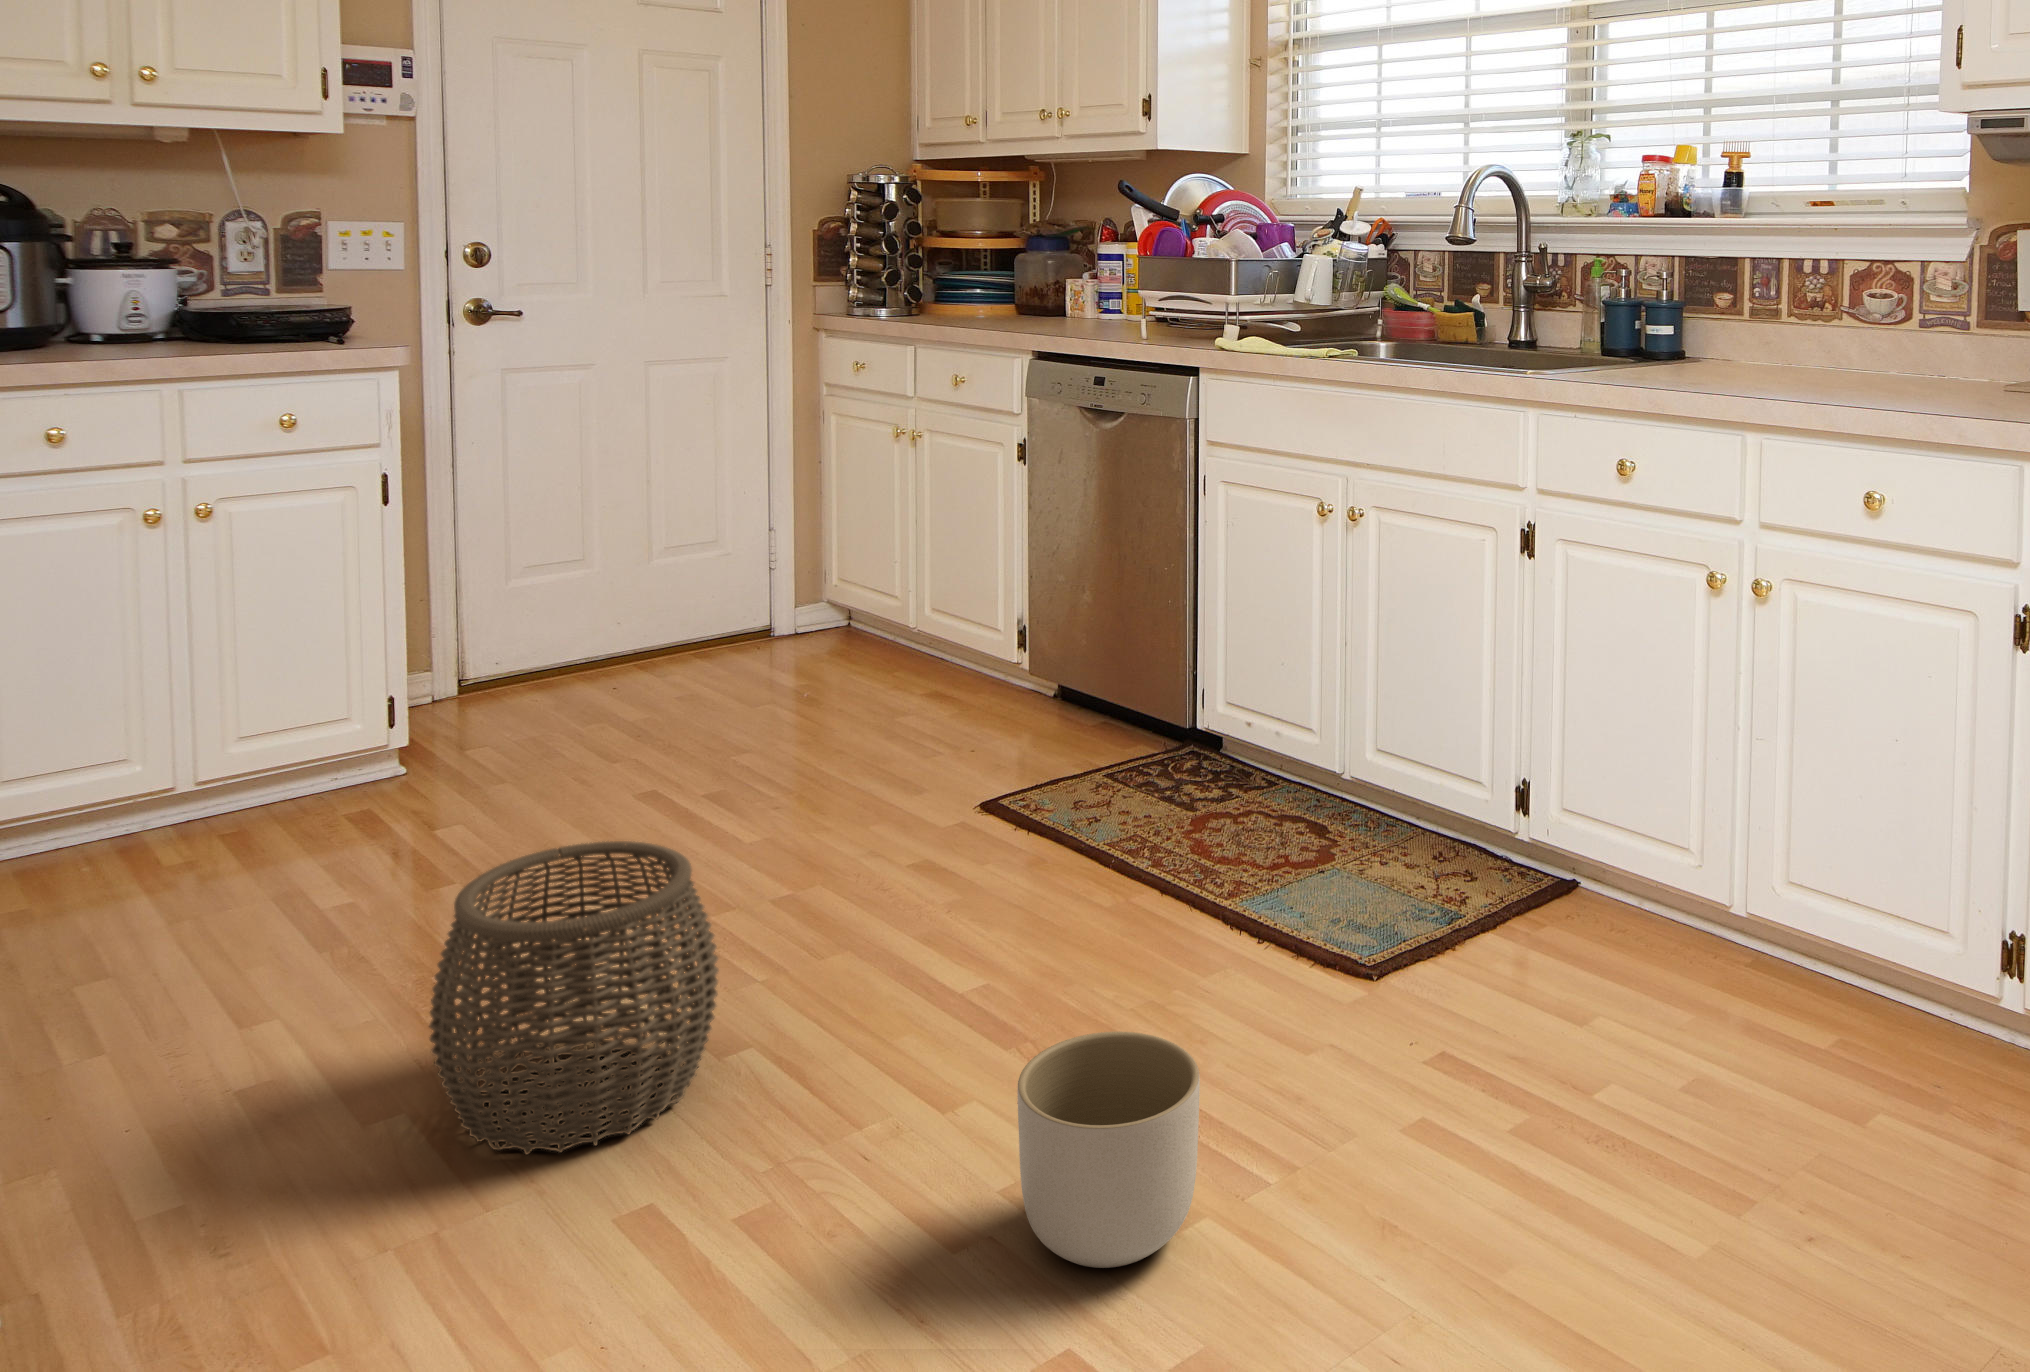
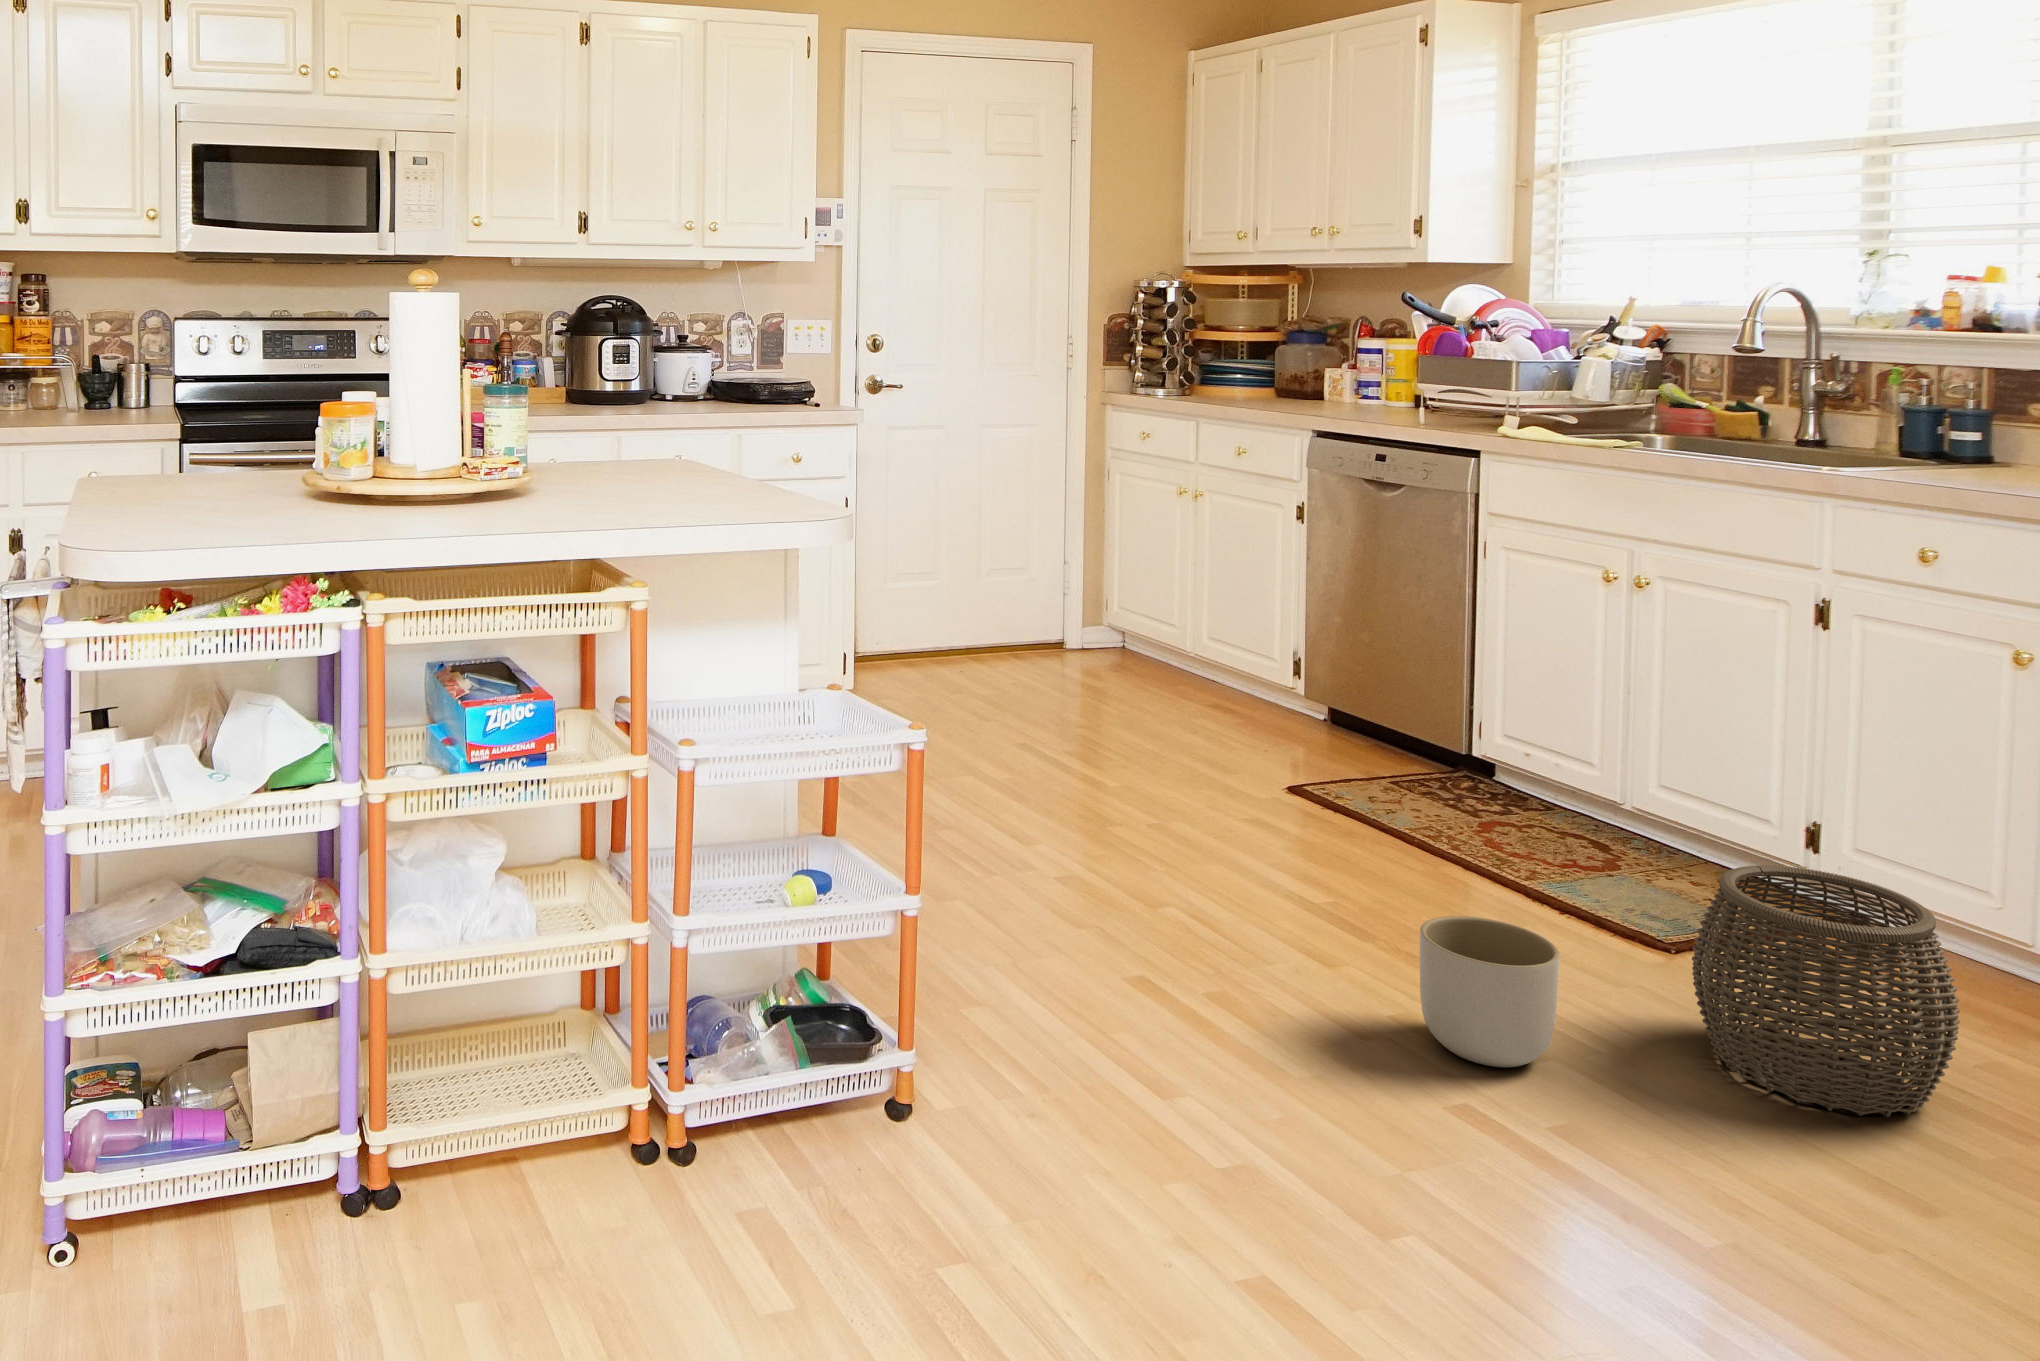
woven basket: present [429,841,719,1154] -> present [1692,865,1960,1117]

